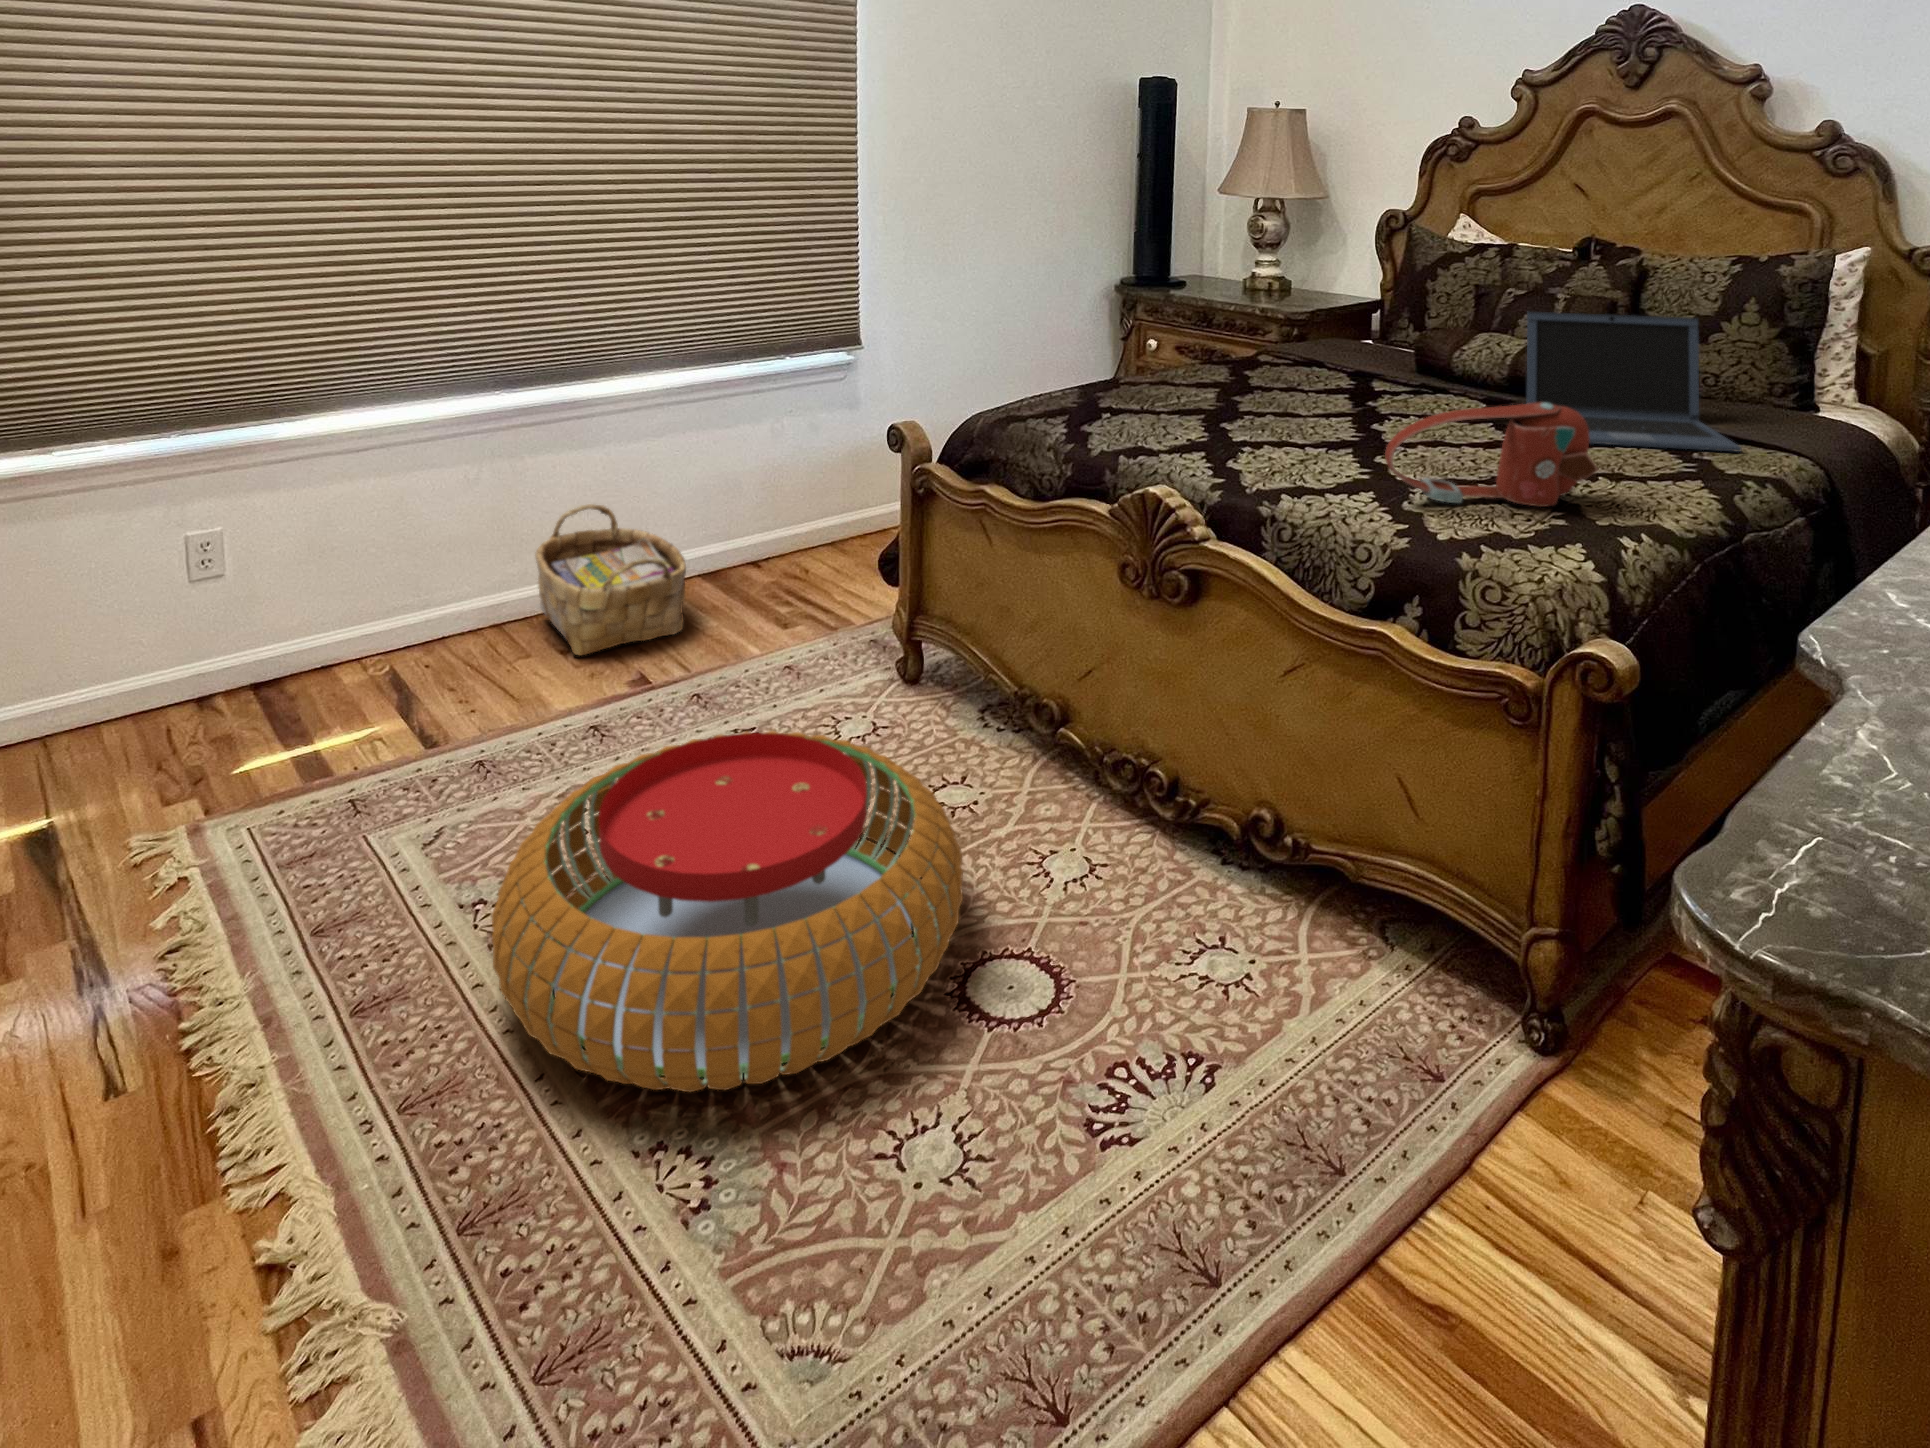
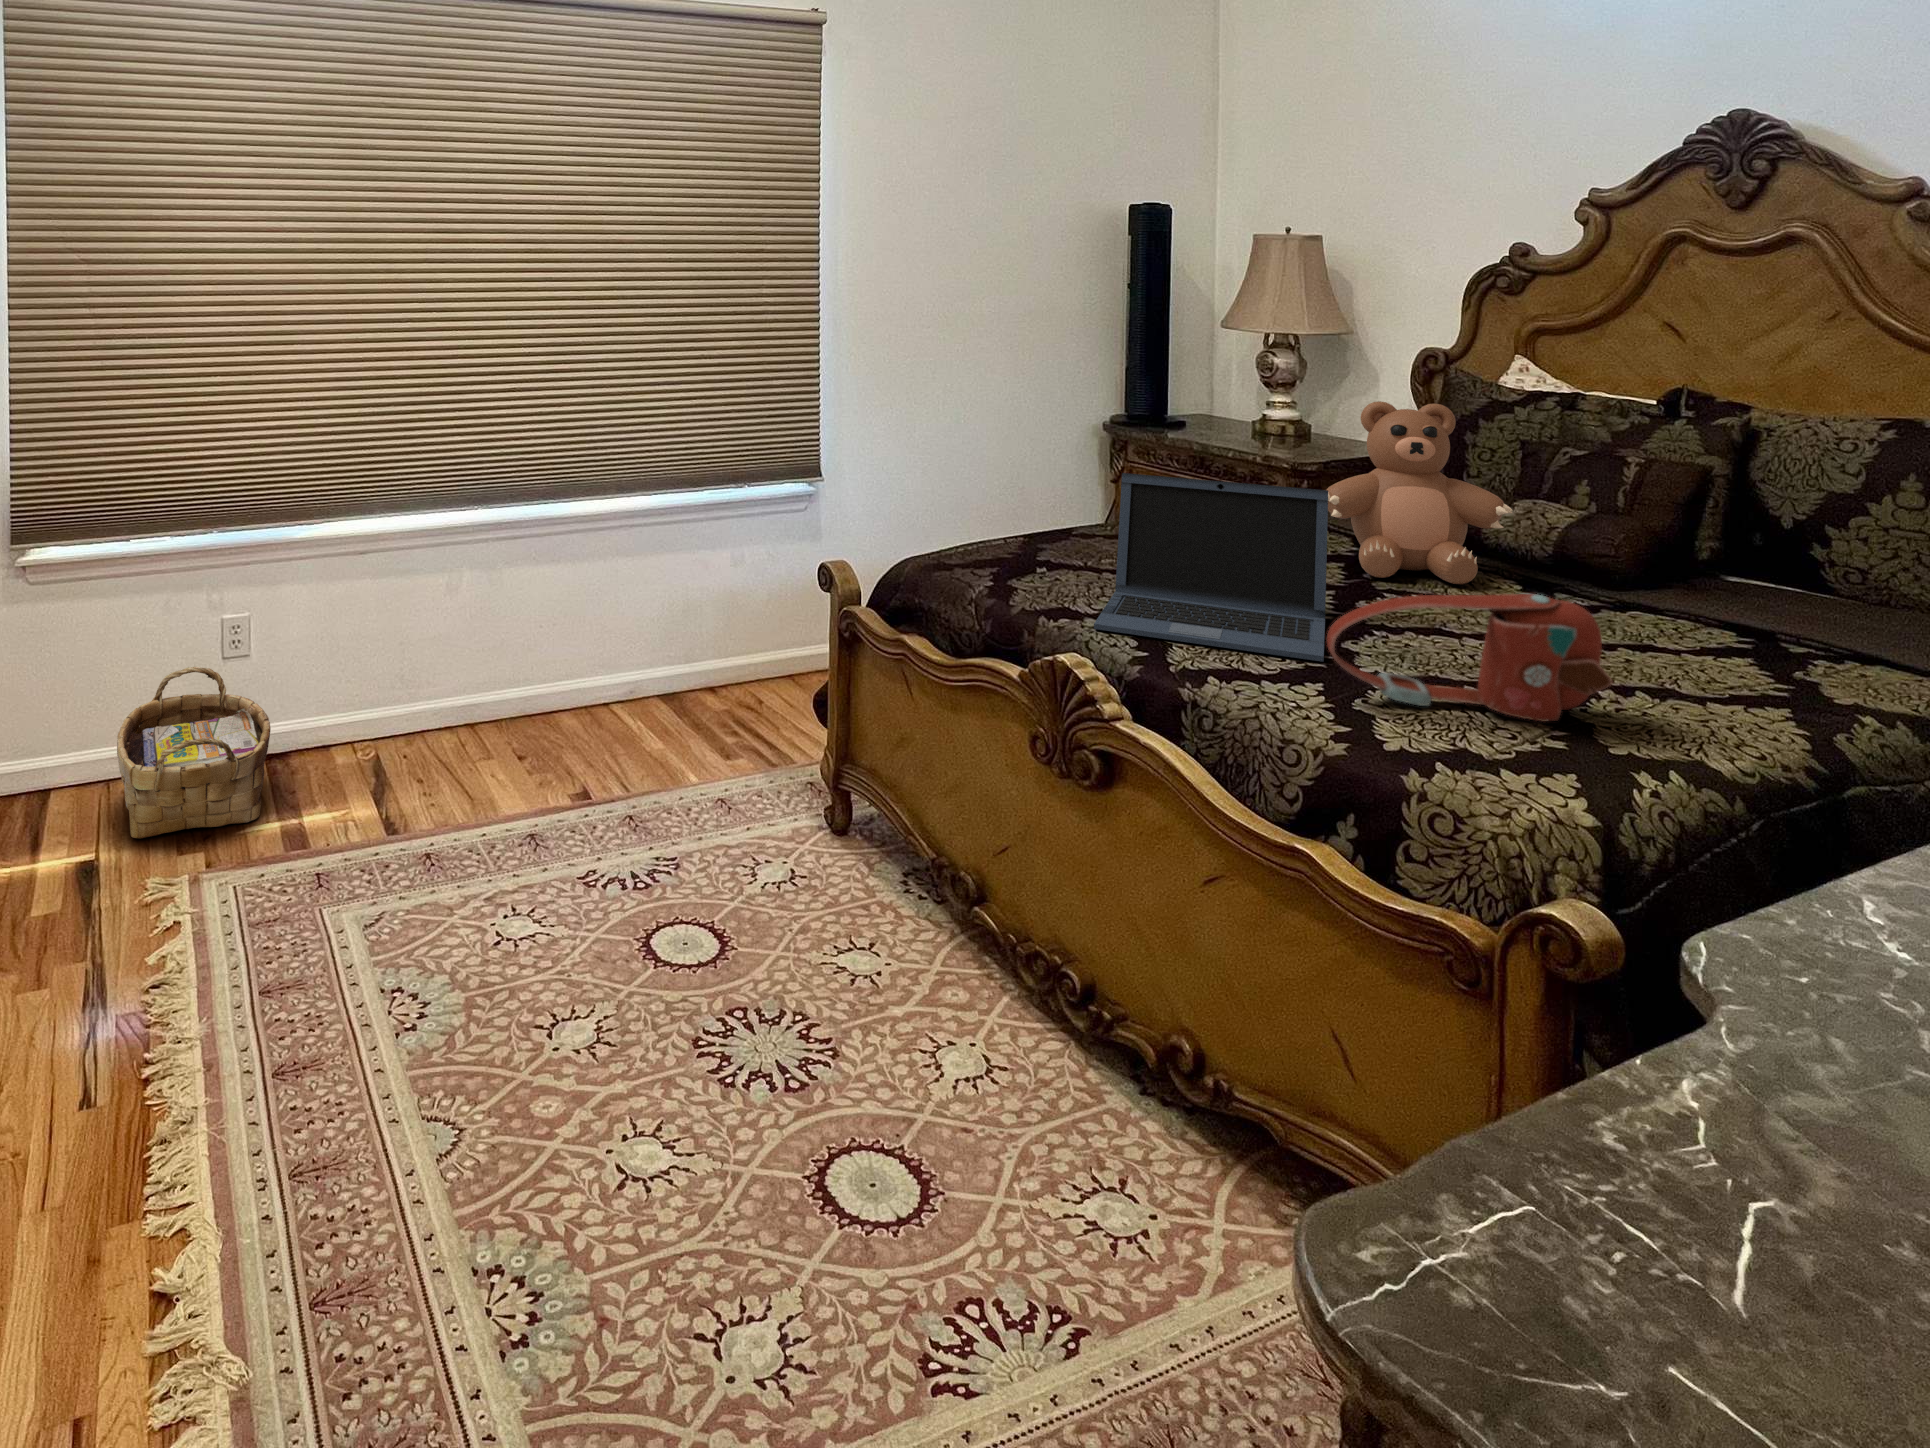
teddy bear: none [1335,251,1487,405] -> present [1327,401,1513,584]
laptop: present [1527,311,1741,452] -> present [1094,473,1328,662]
woven basket: present [535,504,686,655] -> present [117,667,271,838]
pouf: present [492,731,963,1092] -> none [385,861,836,1229]

